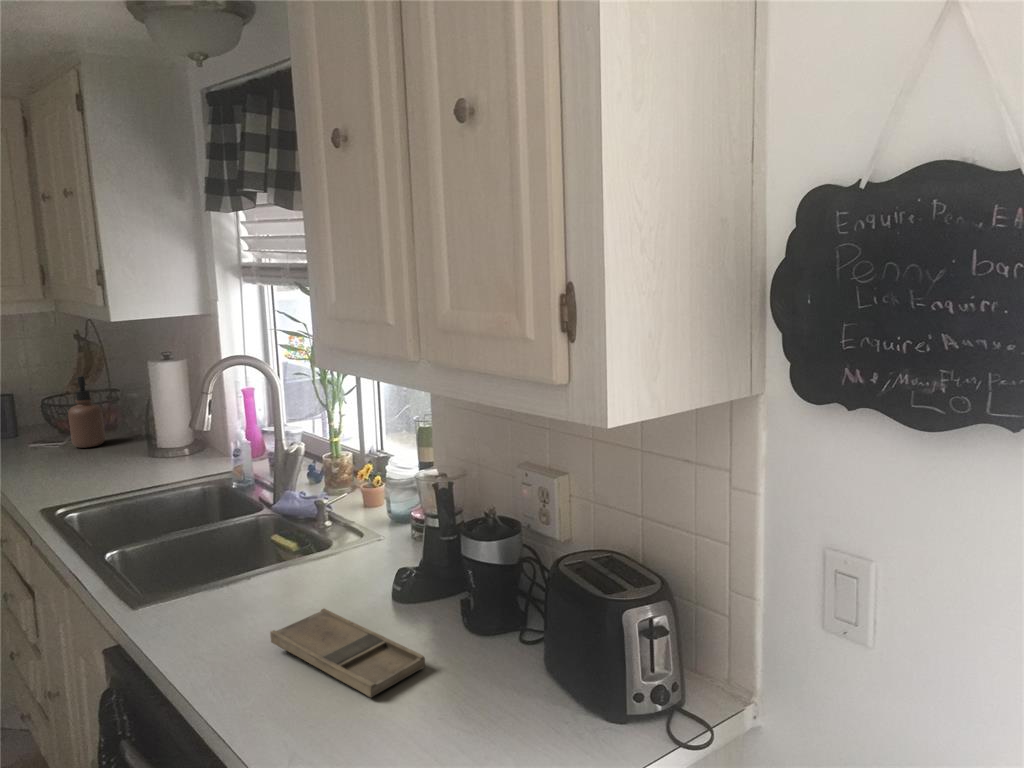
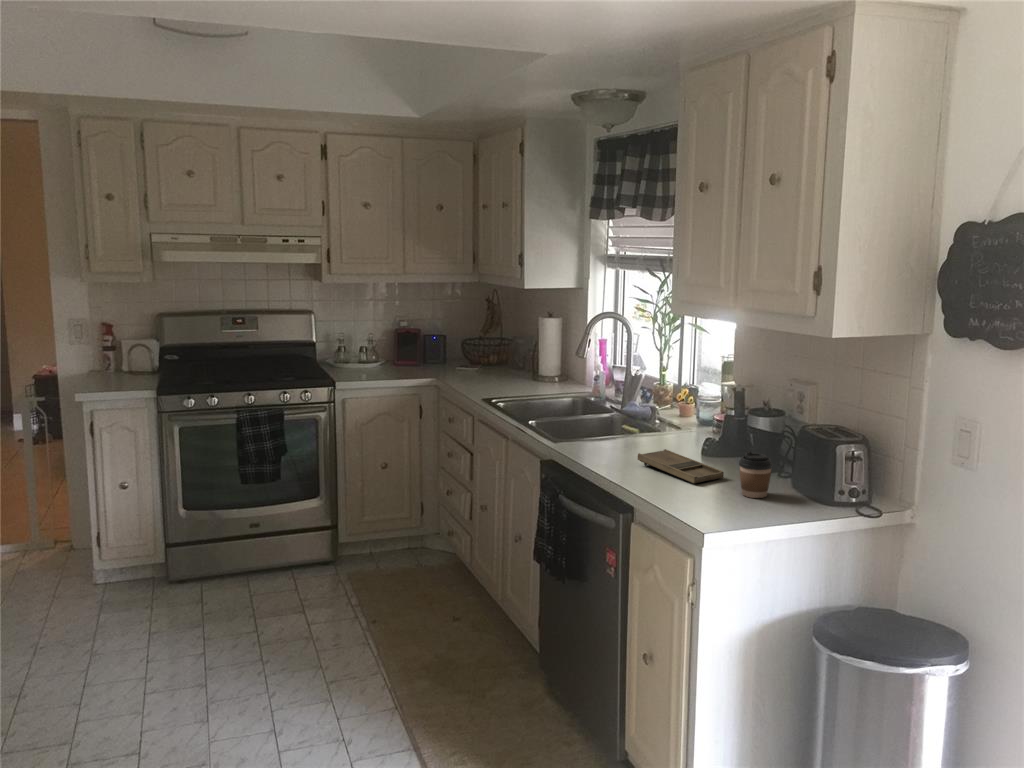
soap dispenser: present [68,376,105,448] -> none [480,325,501,374]
coffee cup: none [449,632,511,725] -> present [739,451,773,498]

